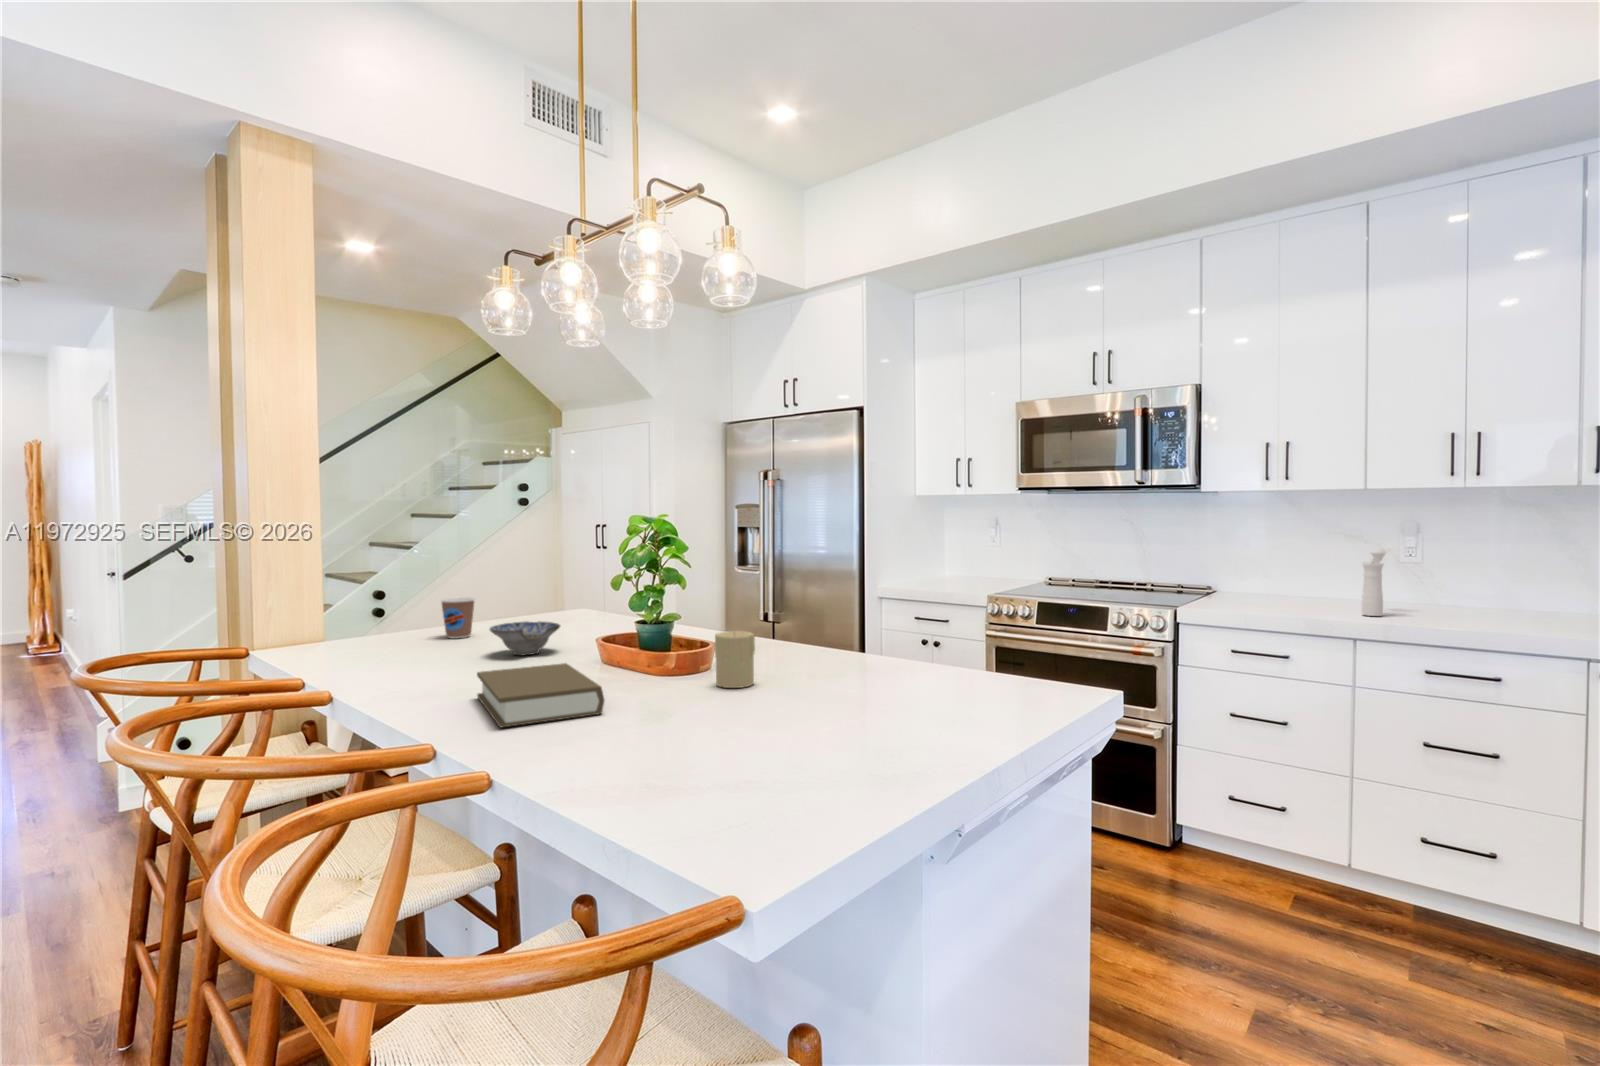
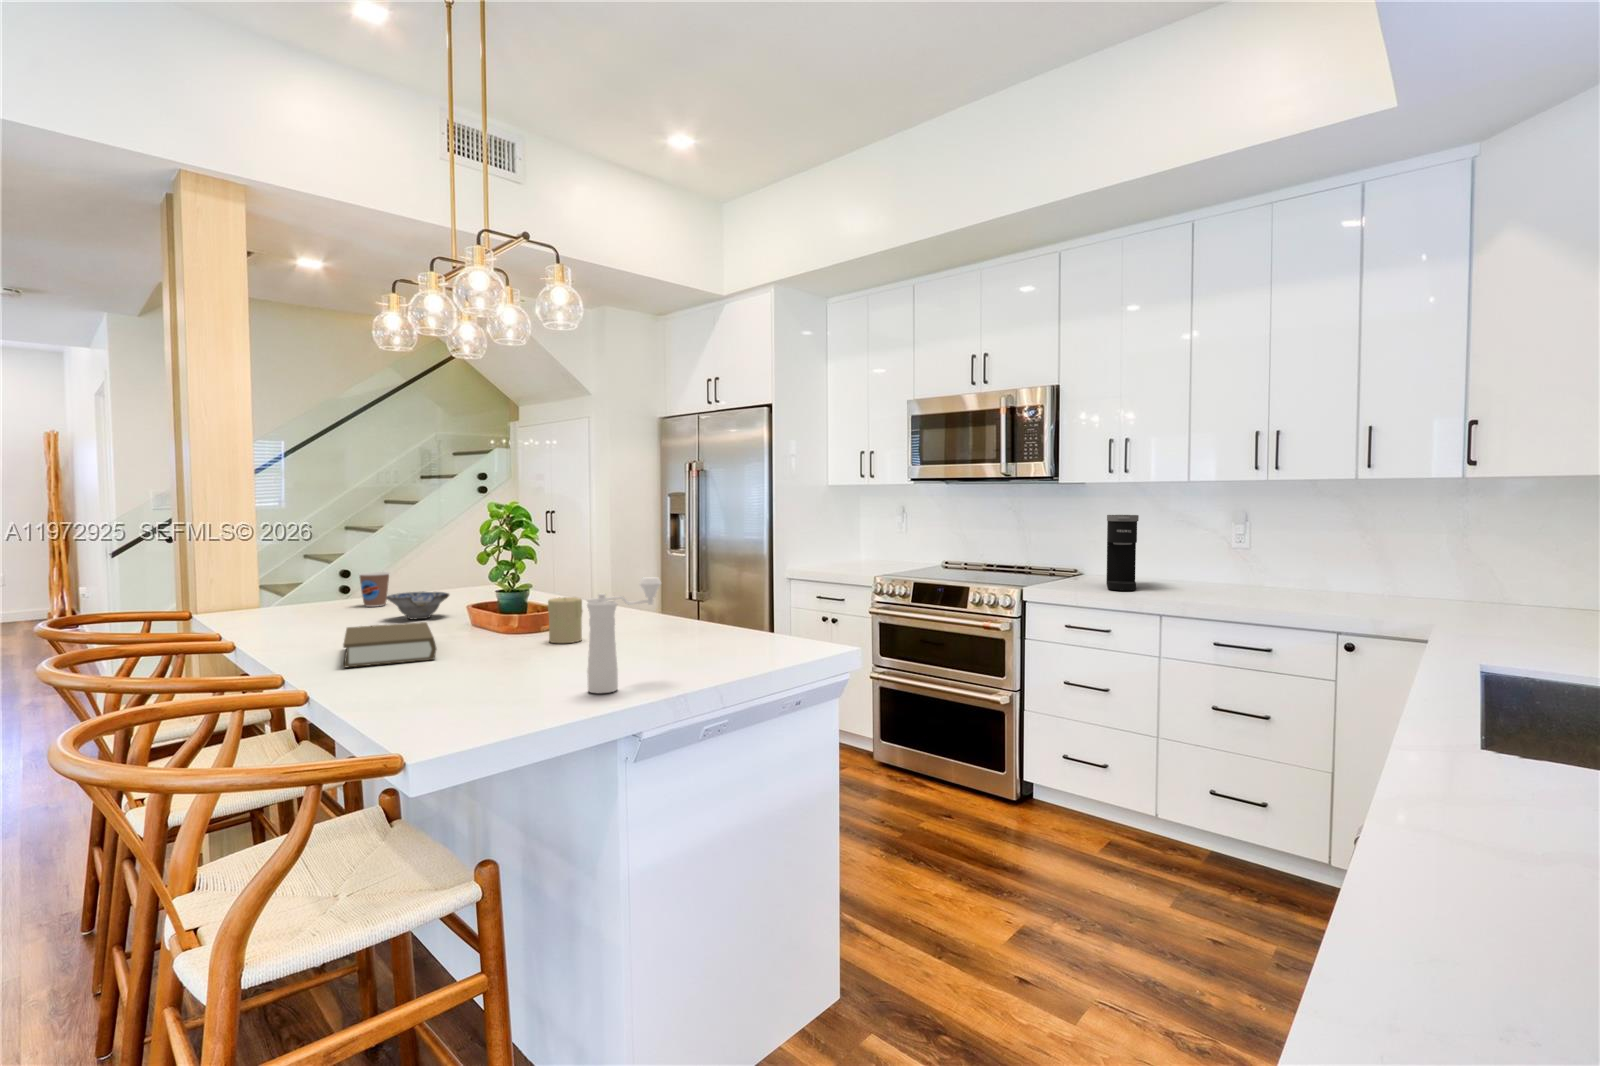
coffee maker: none [1262,526,1309,611] -> present [1106,515,1139,591]
pepper mill: present [1362,549,1386,616] -> present [587,577,661,693]

